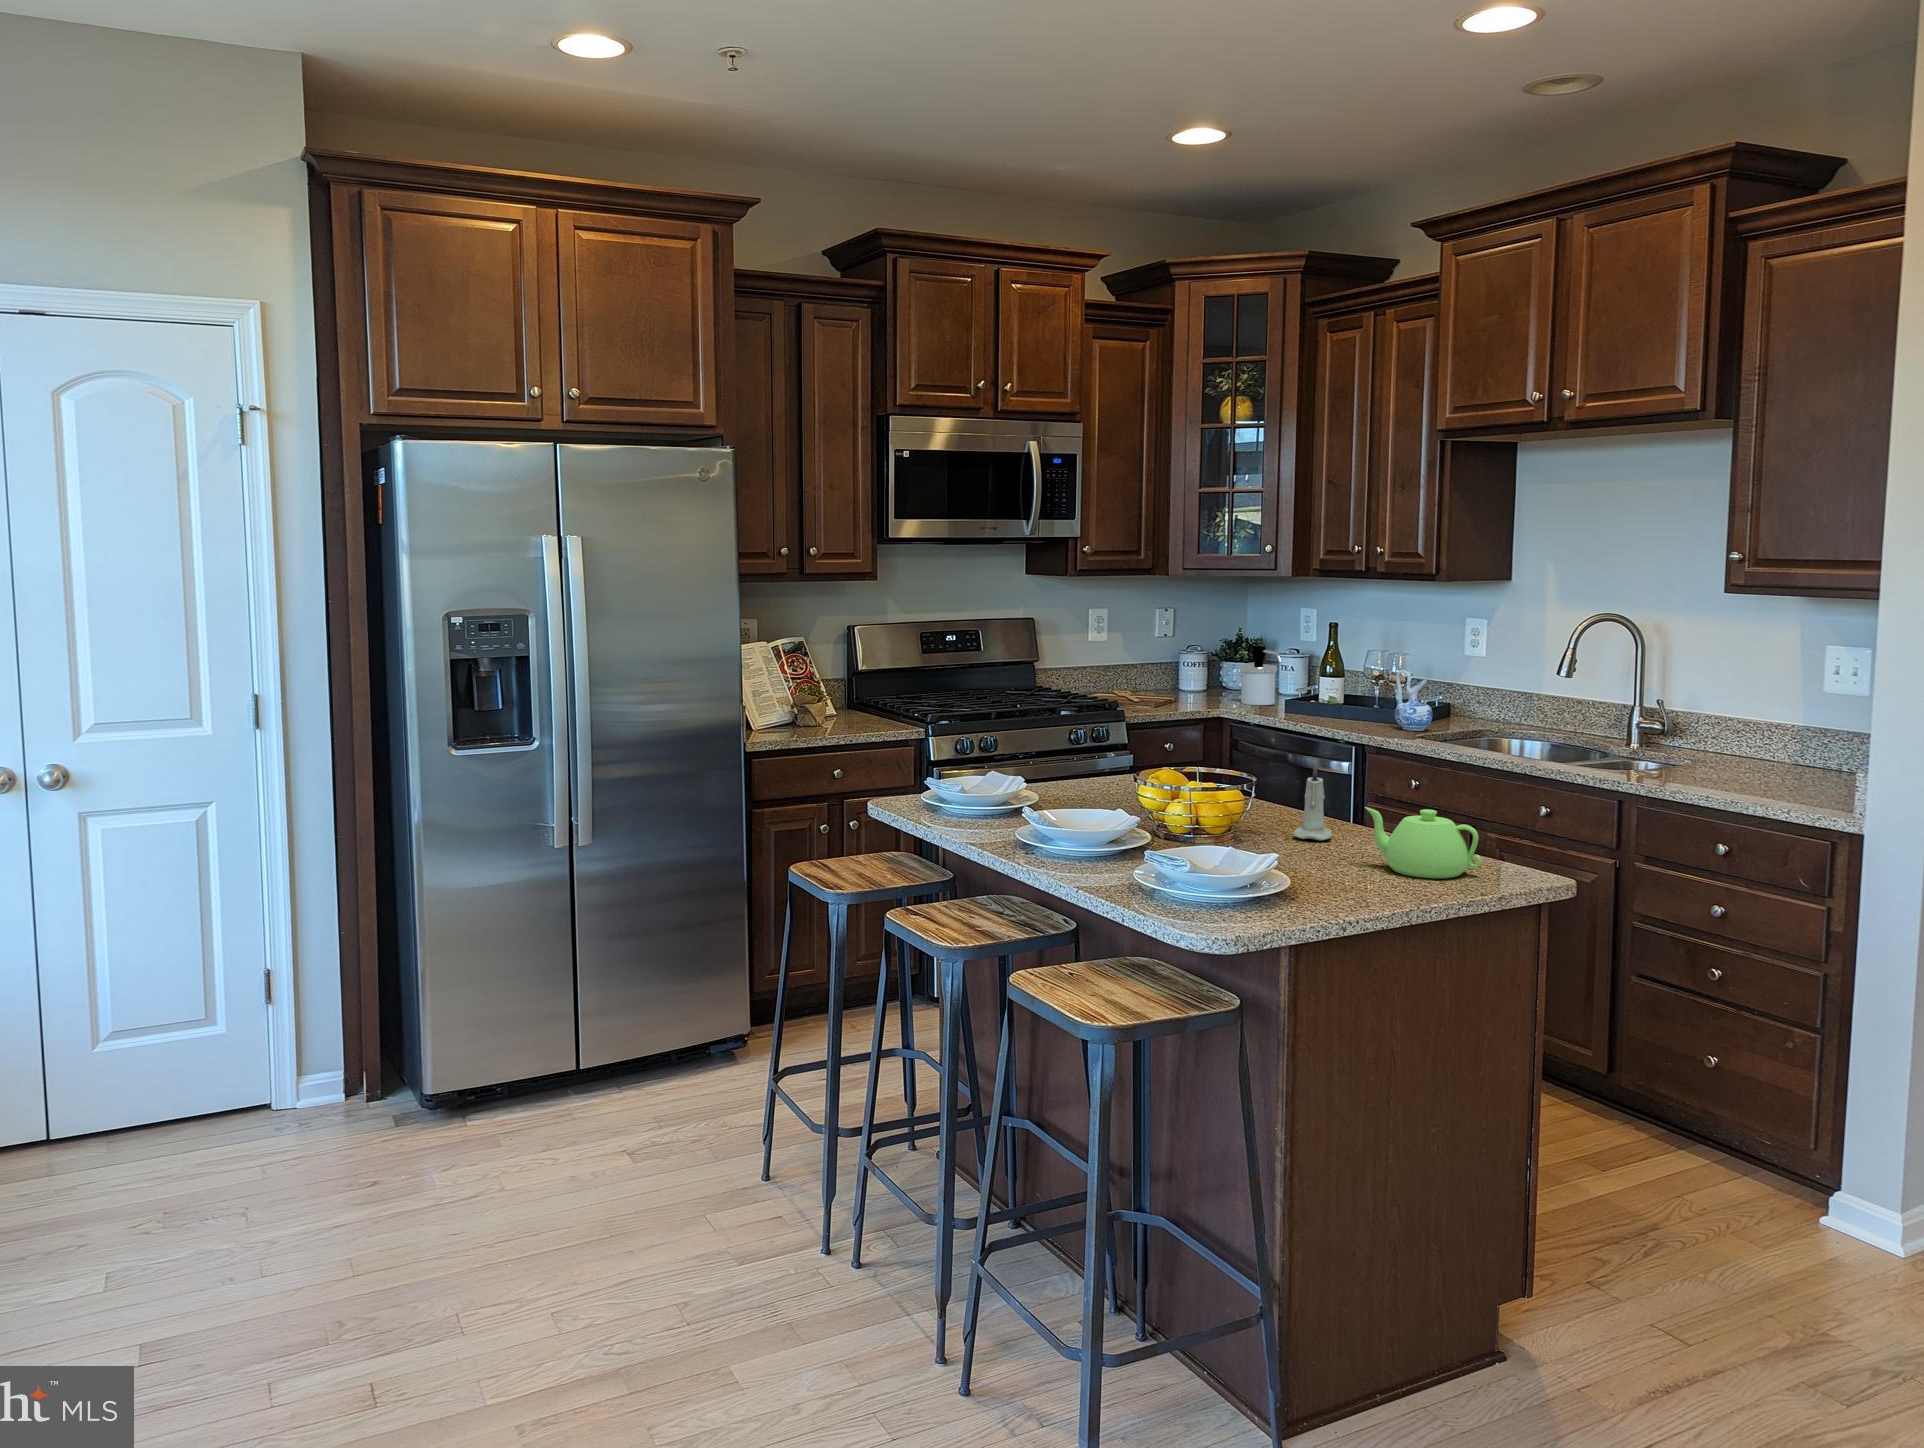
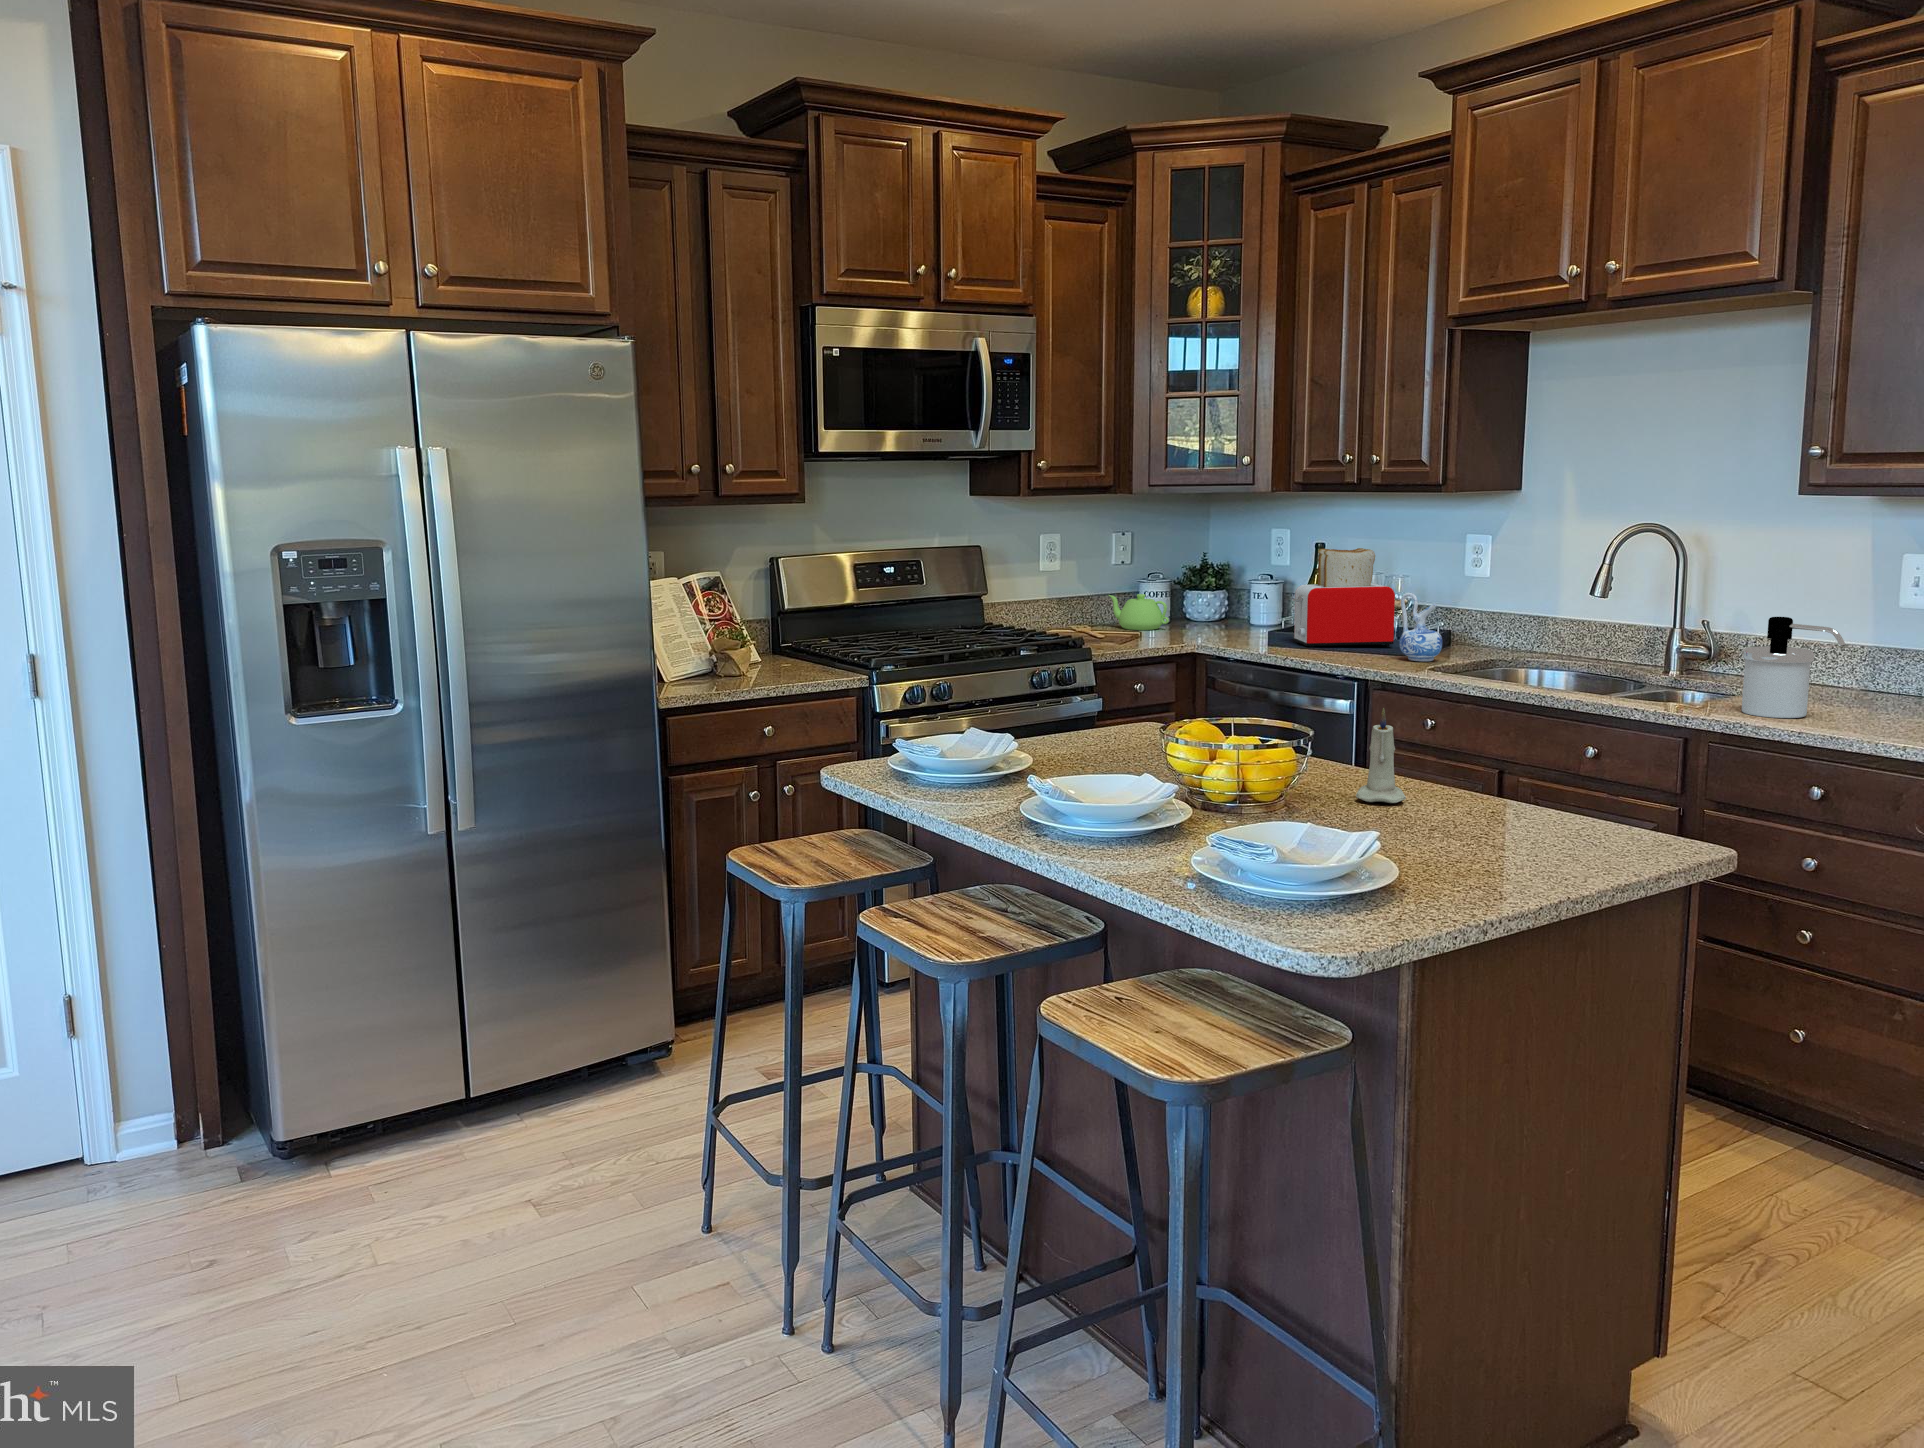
toaster: none [1307,629,1398,717] -> present [1293,548,1395,648]
soap dispenser: present [1240,646,1282,705] -> present [1742,617,1846,718]
teapot: present [1365,807,1482,879] -> present [1109,594,1169,630]

